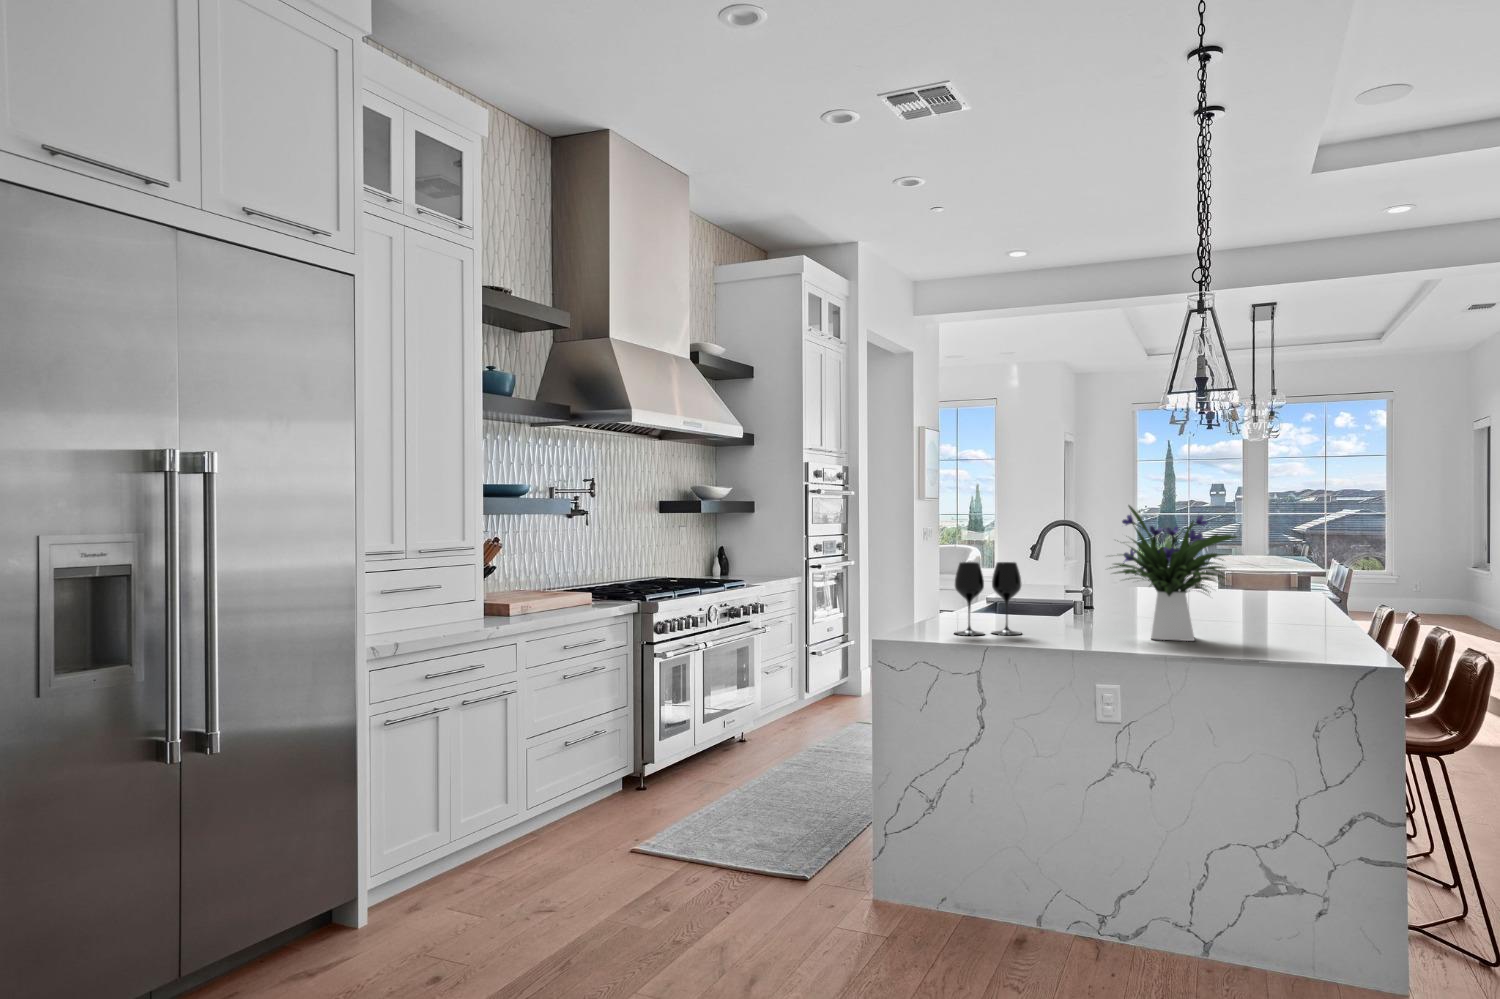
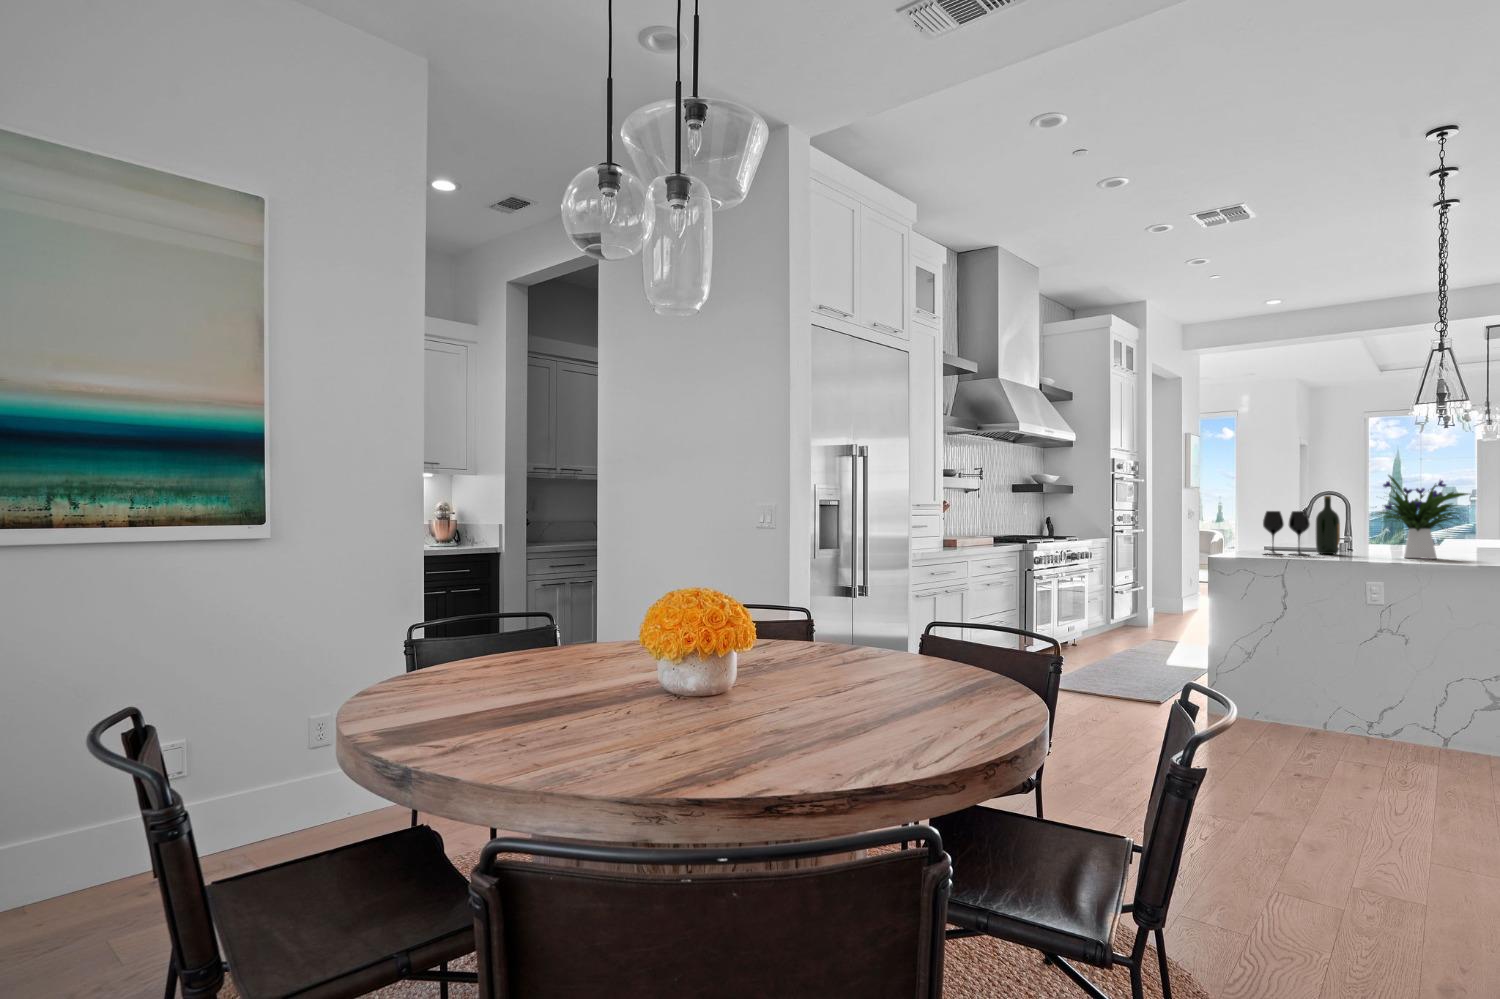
wine bottle: none [1033,536,1066,630] -> present [1316,496,1340,554]

